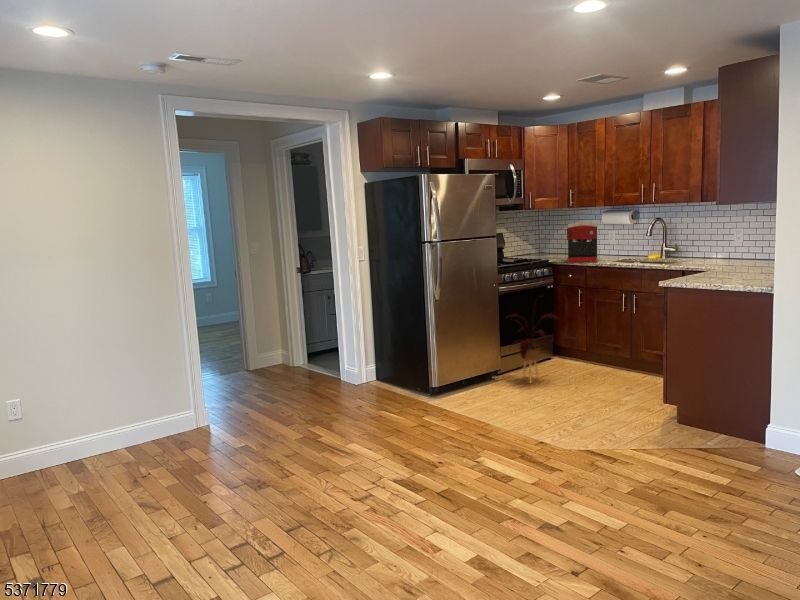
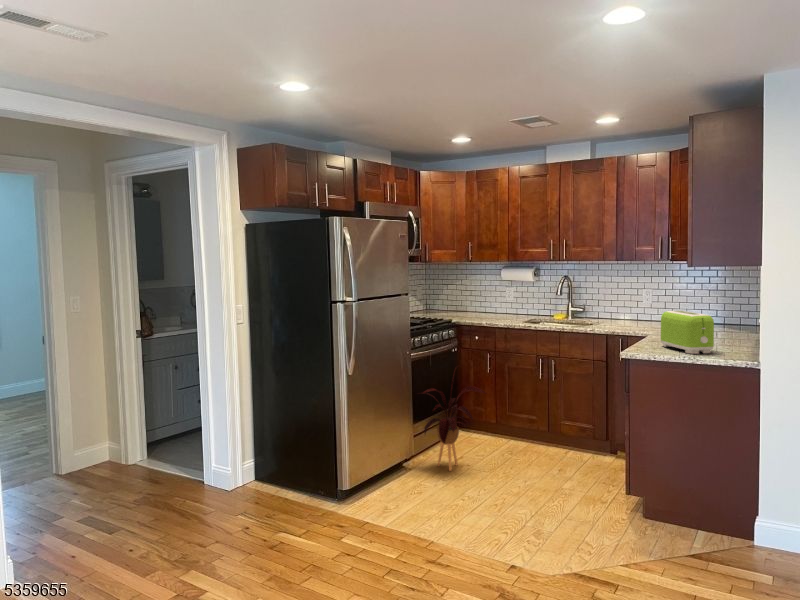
coffee maker: present [567,222,598,263] -> none [472,278,508,324]
toaster: none [705,245,746,282] -> present [661,311,714,354]

